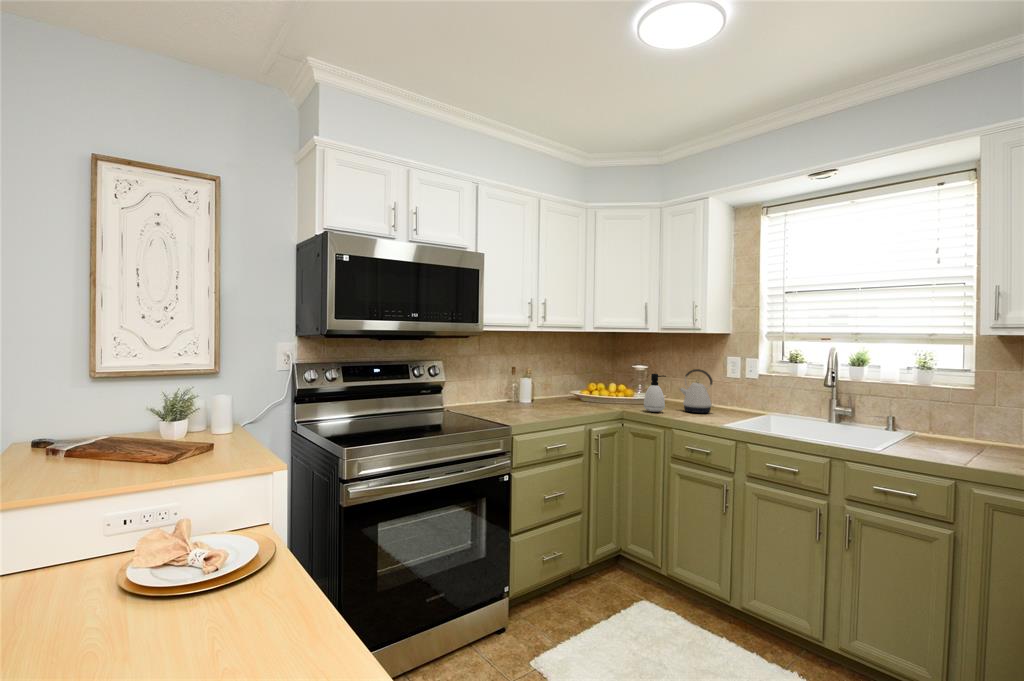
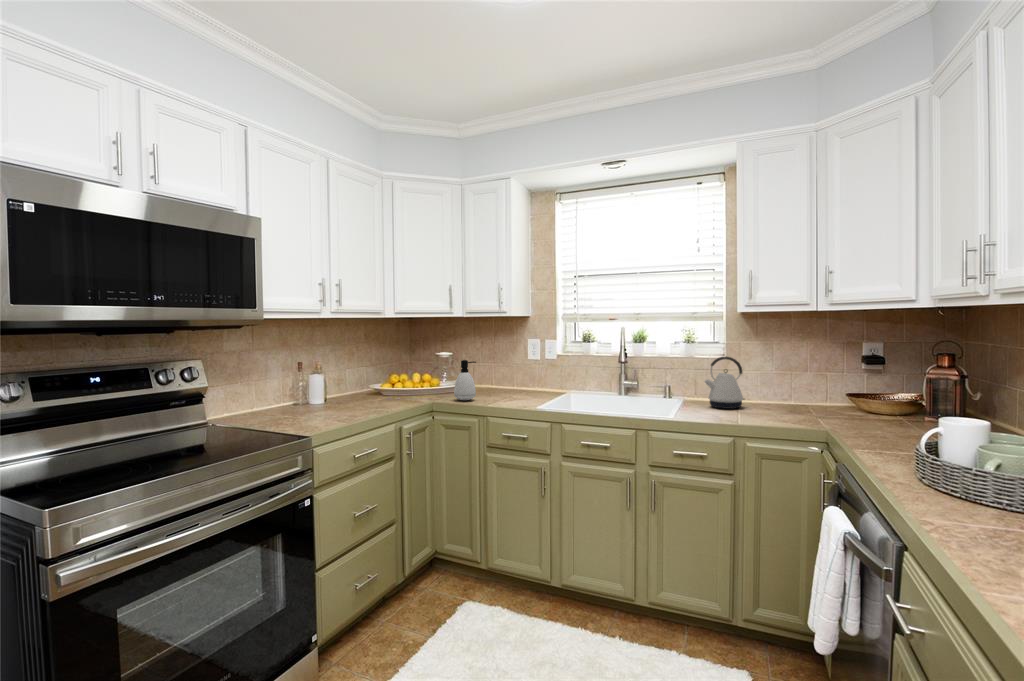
kettle: present [680,369,714,413] -> present [704,356,745,409]

